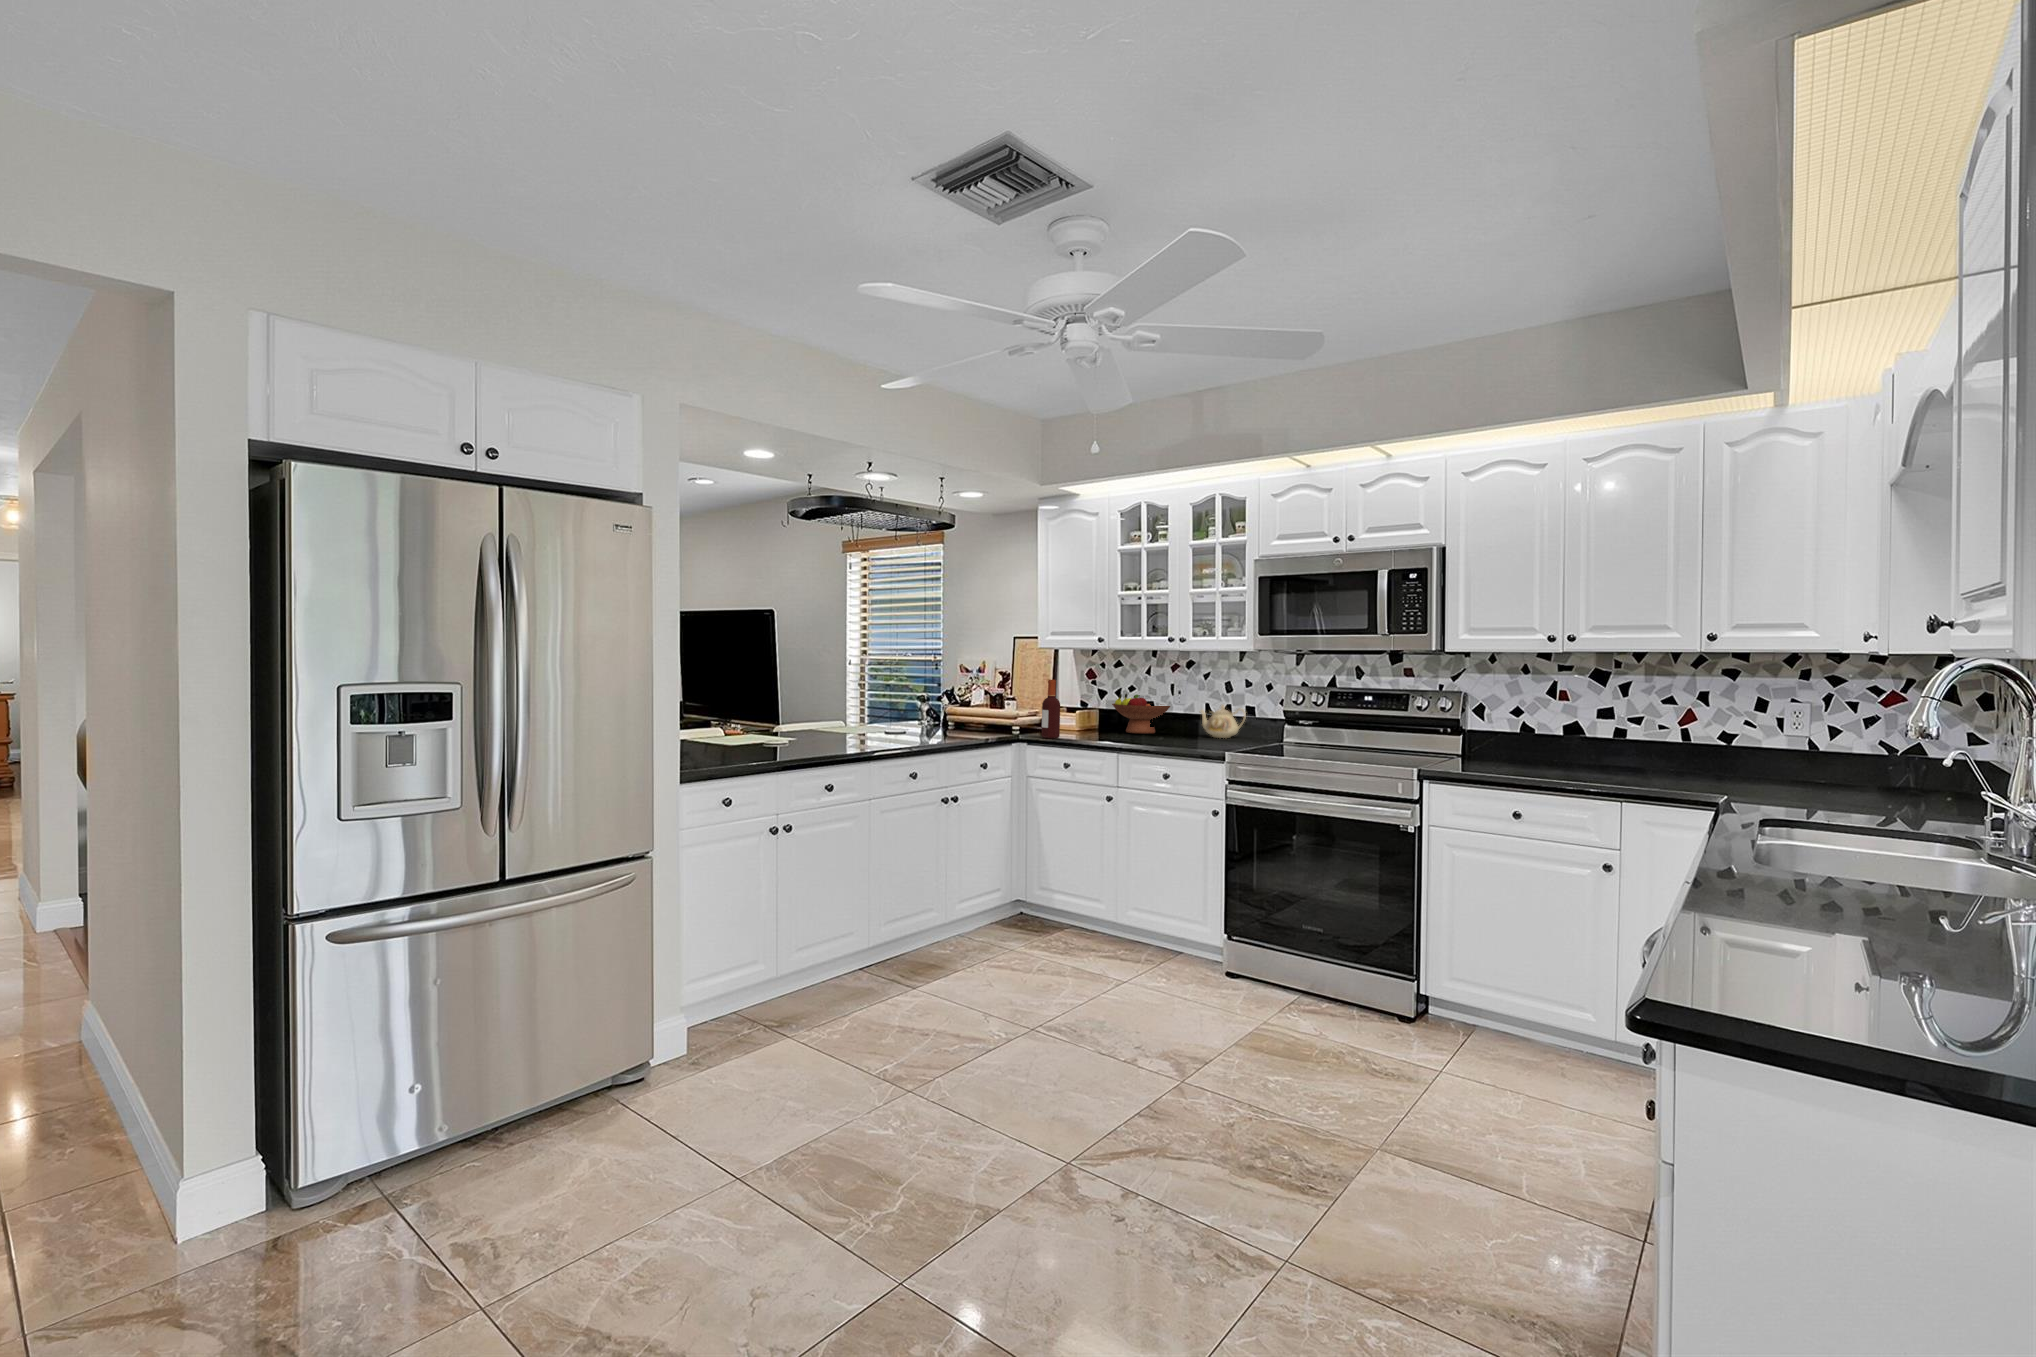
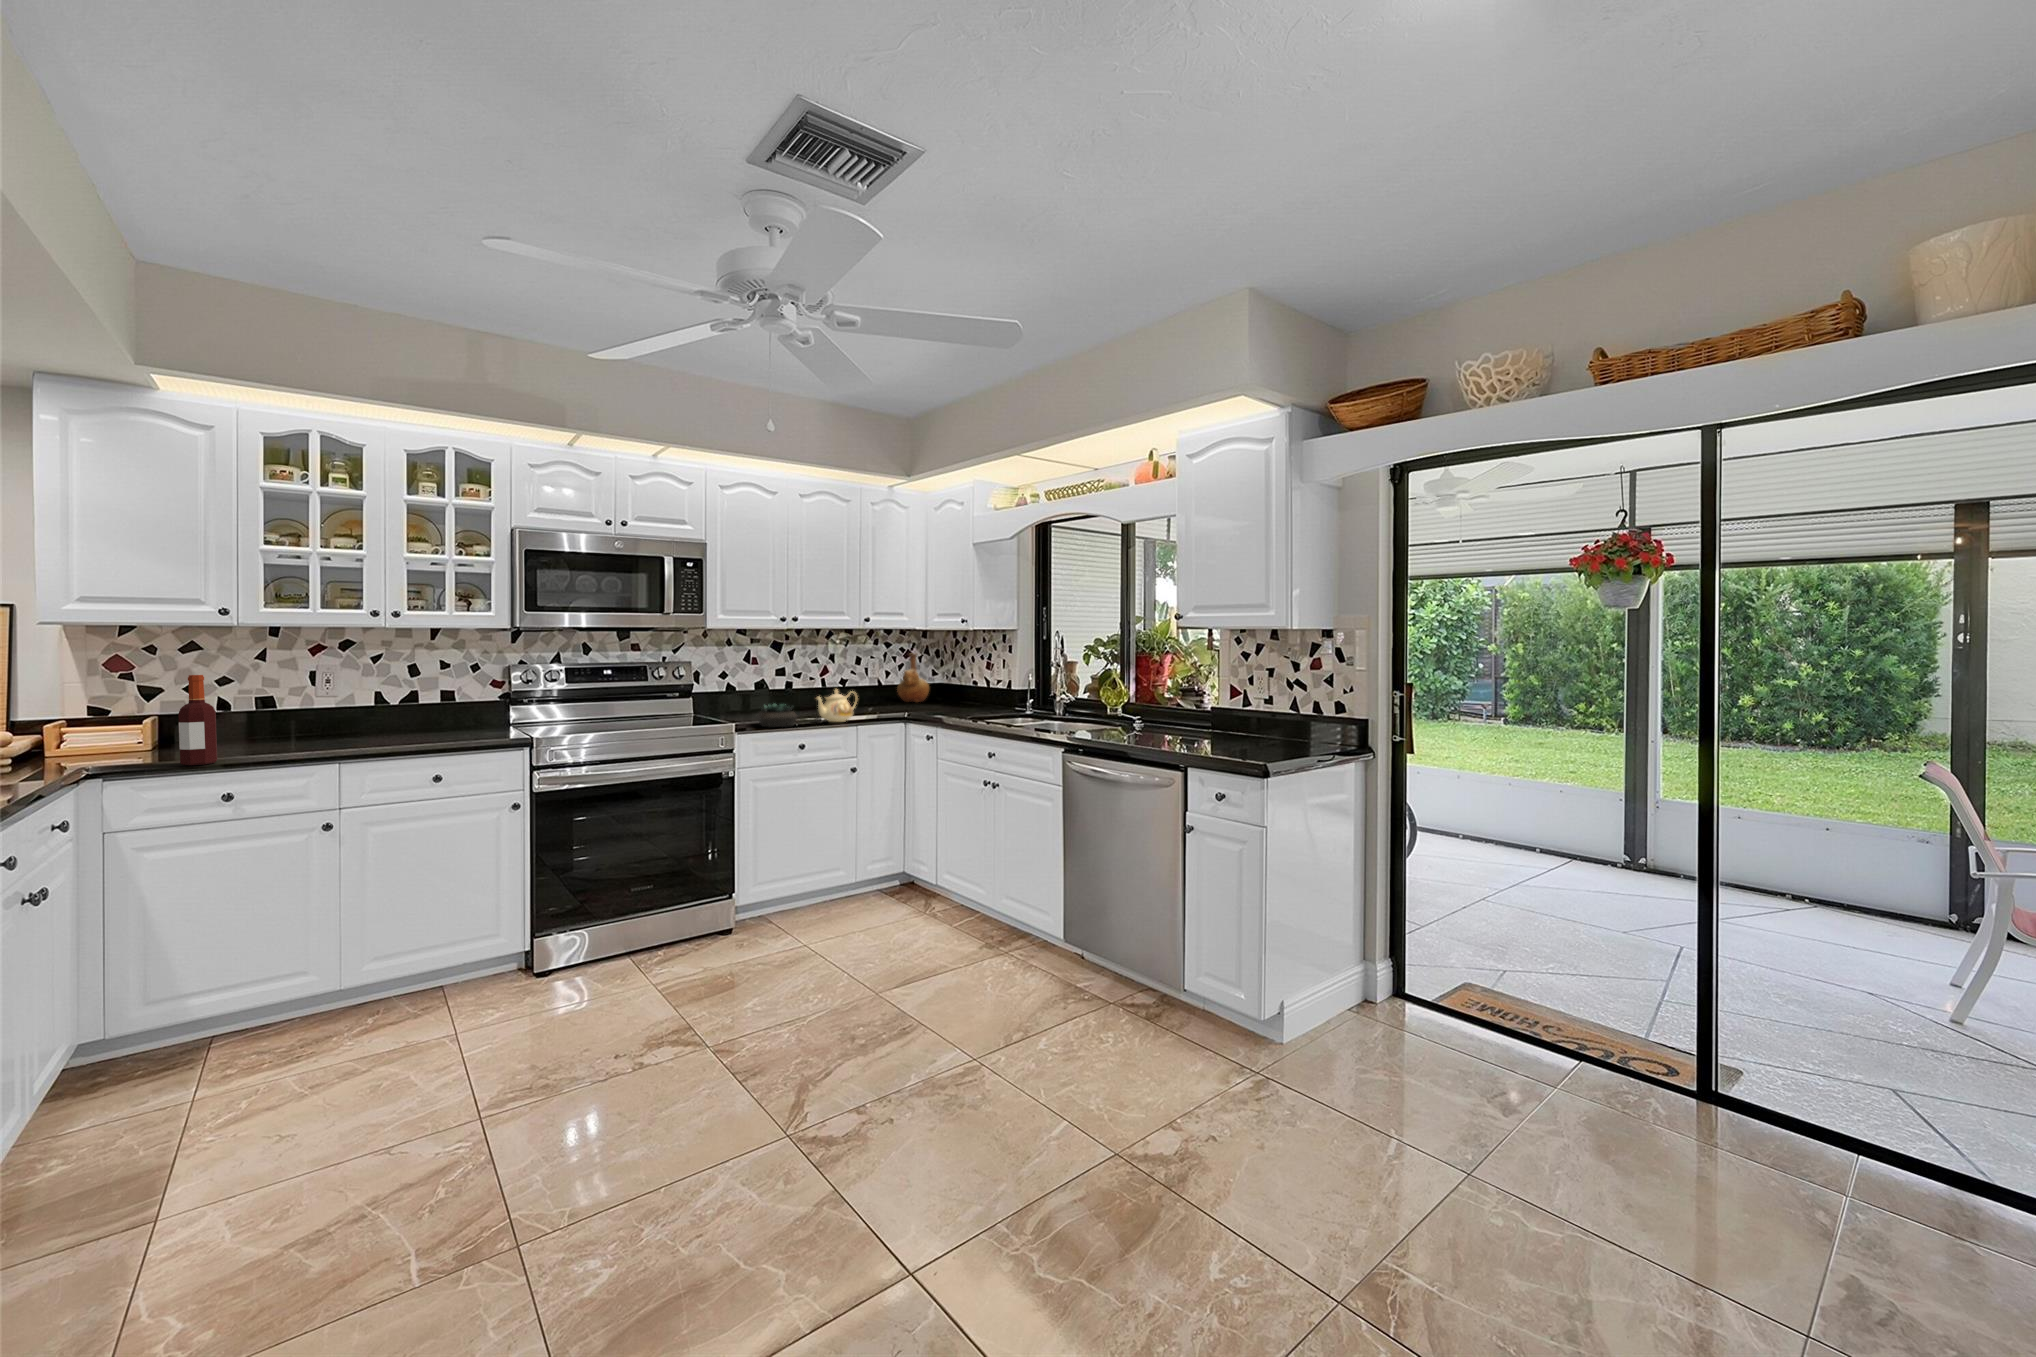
fruit bowl: present [1112,694,1170,734] -> none [223,688,329,742]
vase: none [1843,698,1920,785] -> present [897,653,929,702]
teapot: present [1200,705,1246,738] -> present [816,690,858,722]
succulent plant: none [1438,745,1500,776] -> present [756,704,797,727]

